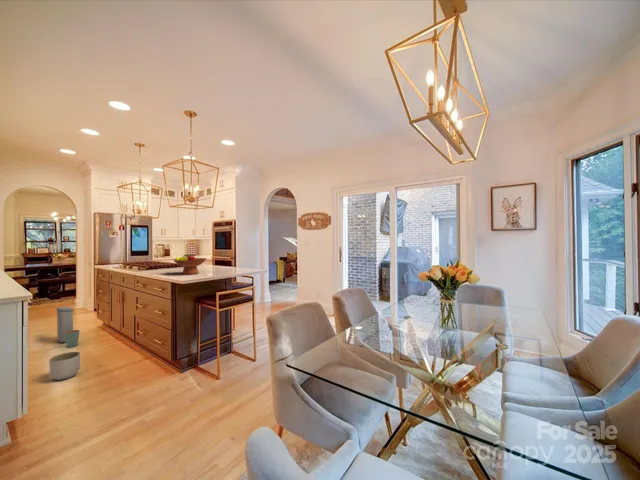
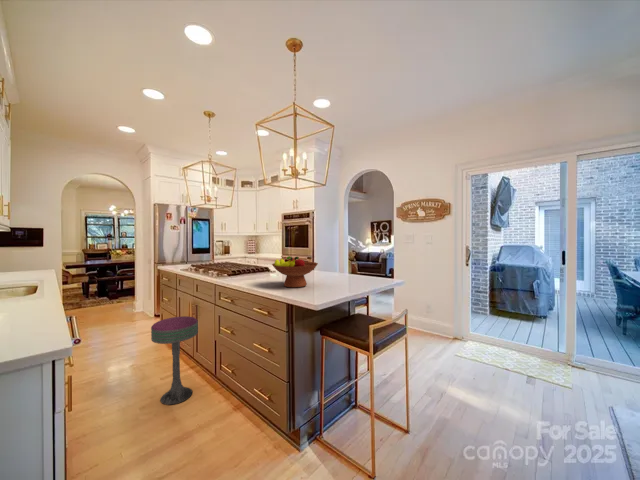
bar stool: none [86,299,124,360] -> present [151,316,198,405]
trash can: present [57,307,79,347] -> none [114,320,141,376]
planter: present [49,352,80,380] -> none [104,399,145,447]

